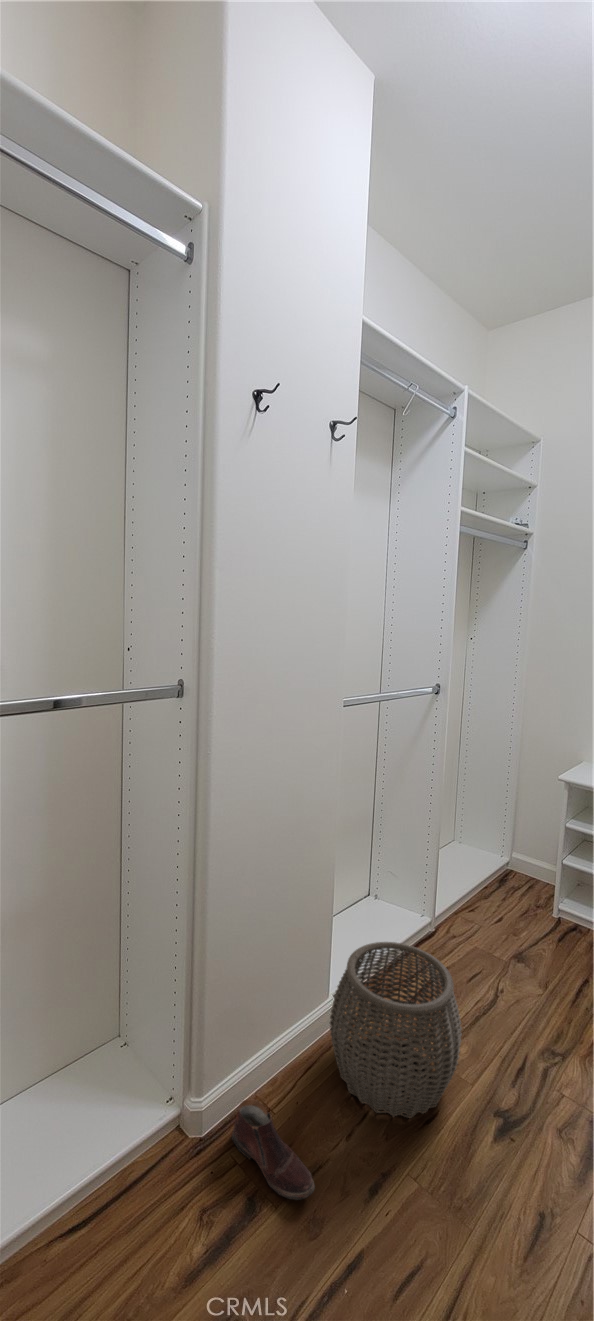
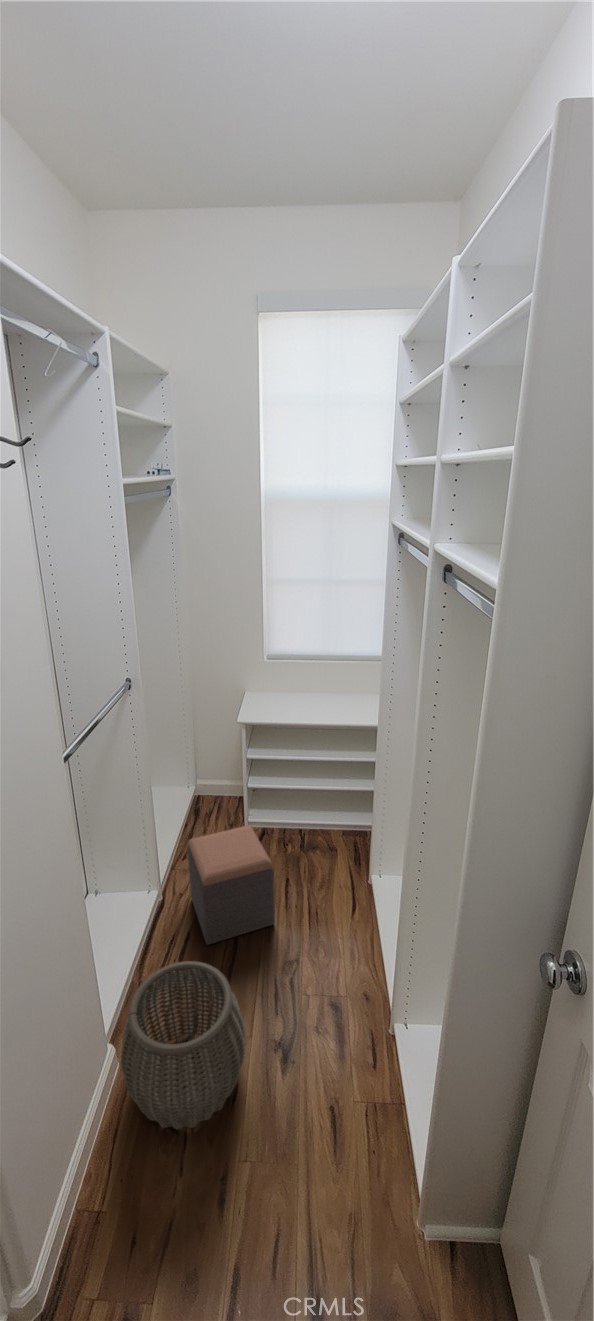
footstool: none [461,873,556,1009] -> present [187,826,275,945]
shoe: present [232,1099,315,1200] -> none [73,1226,179,1289]

